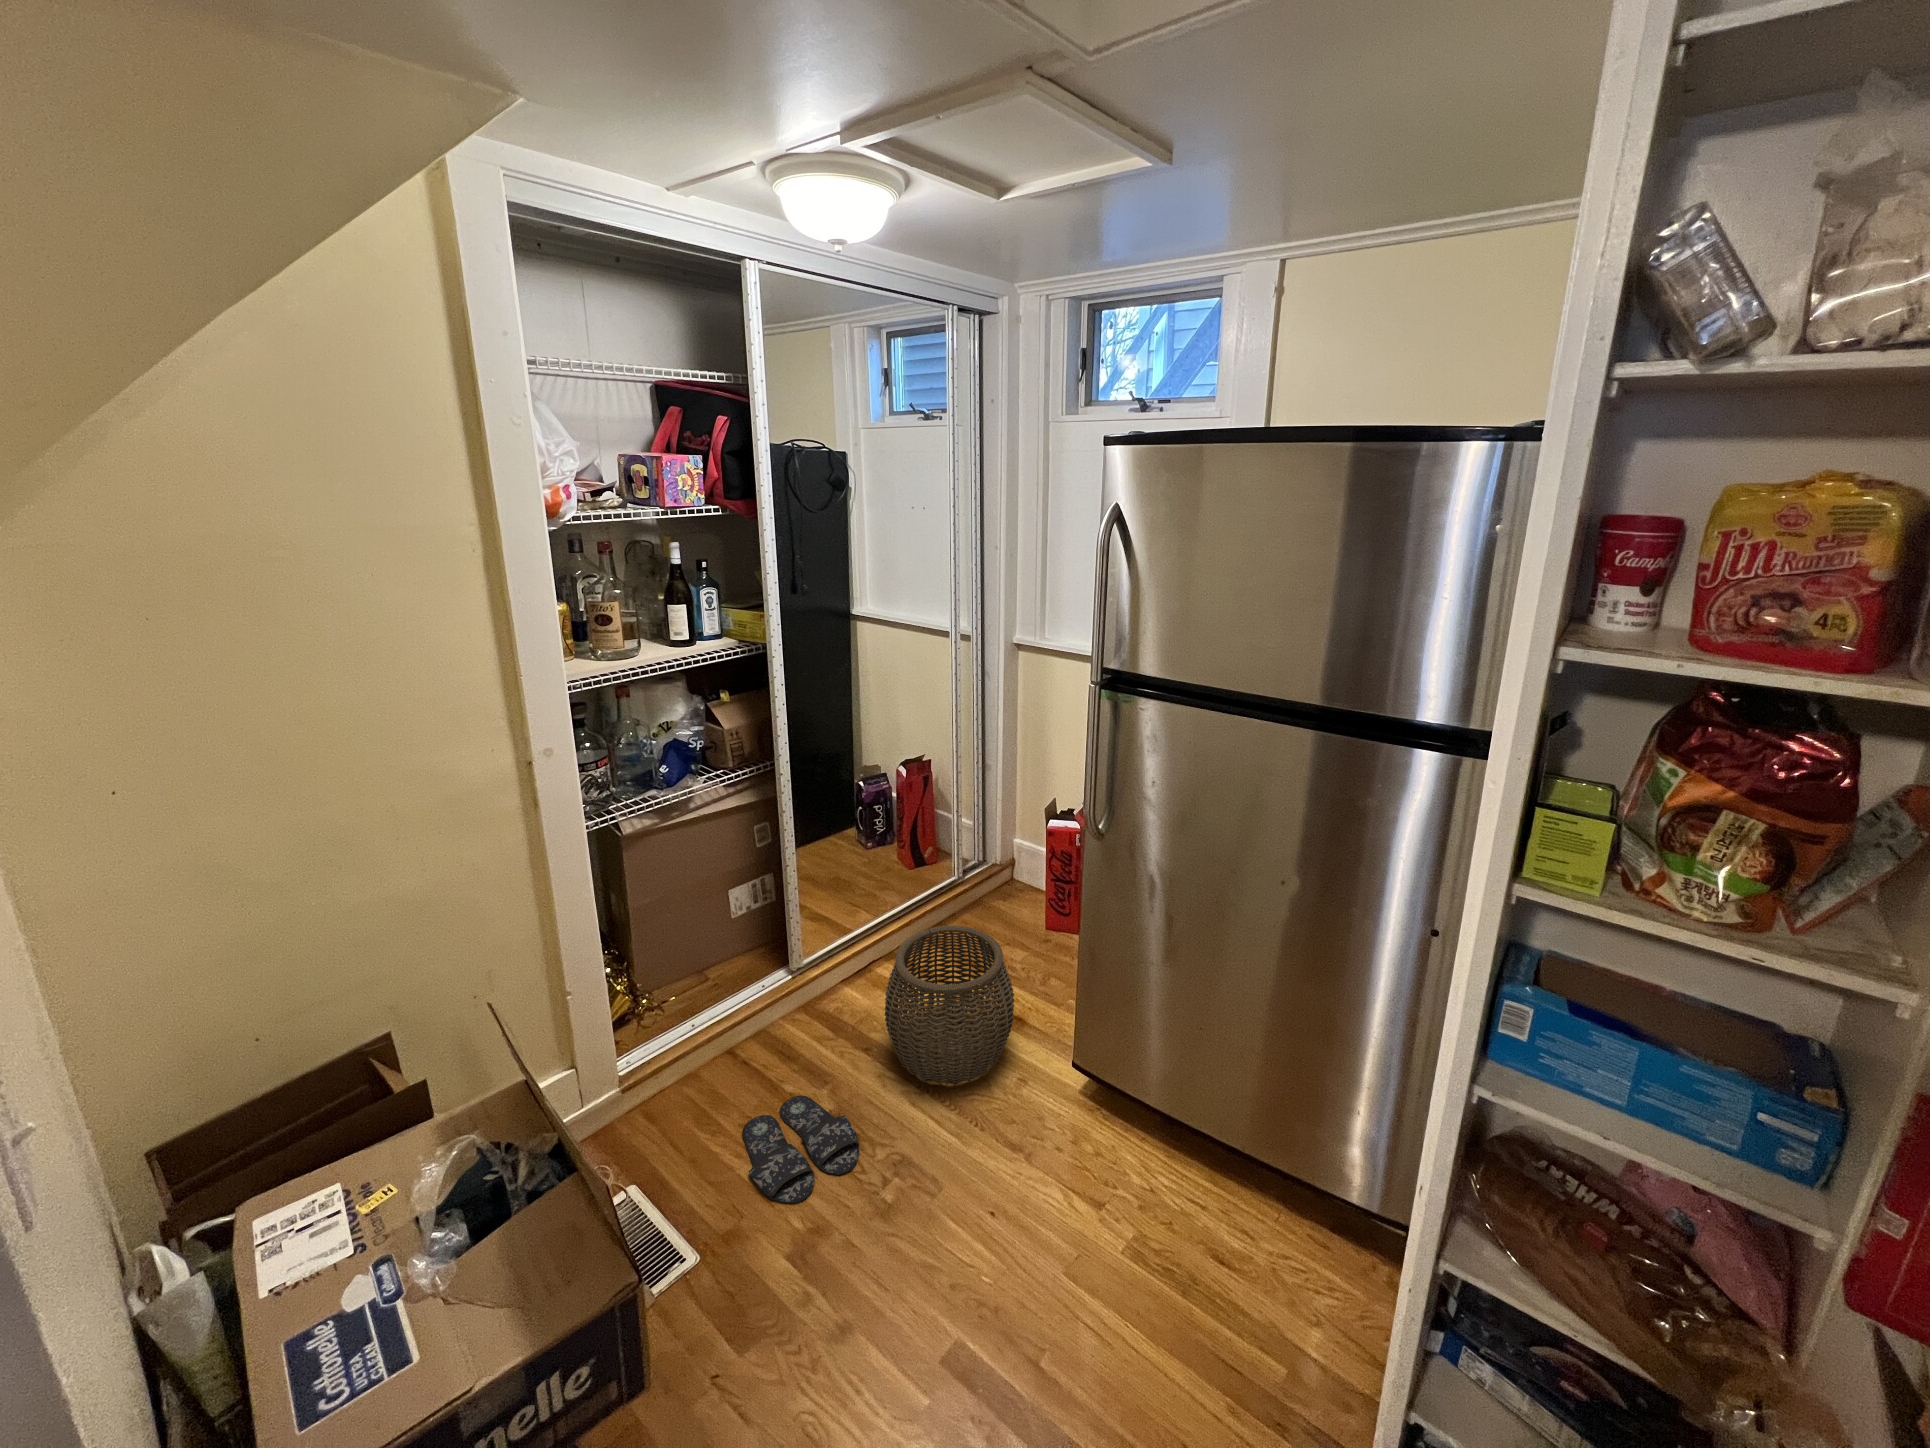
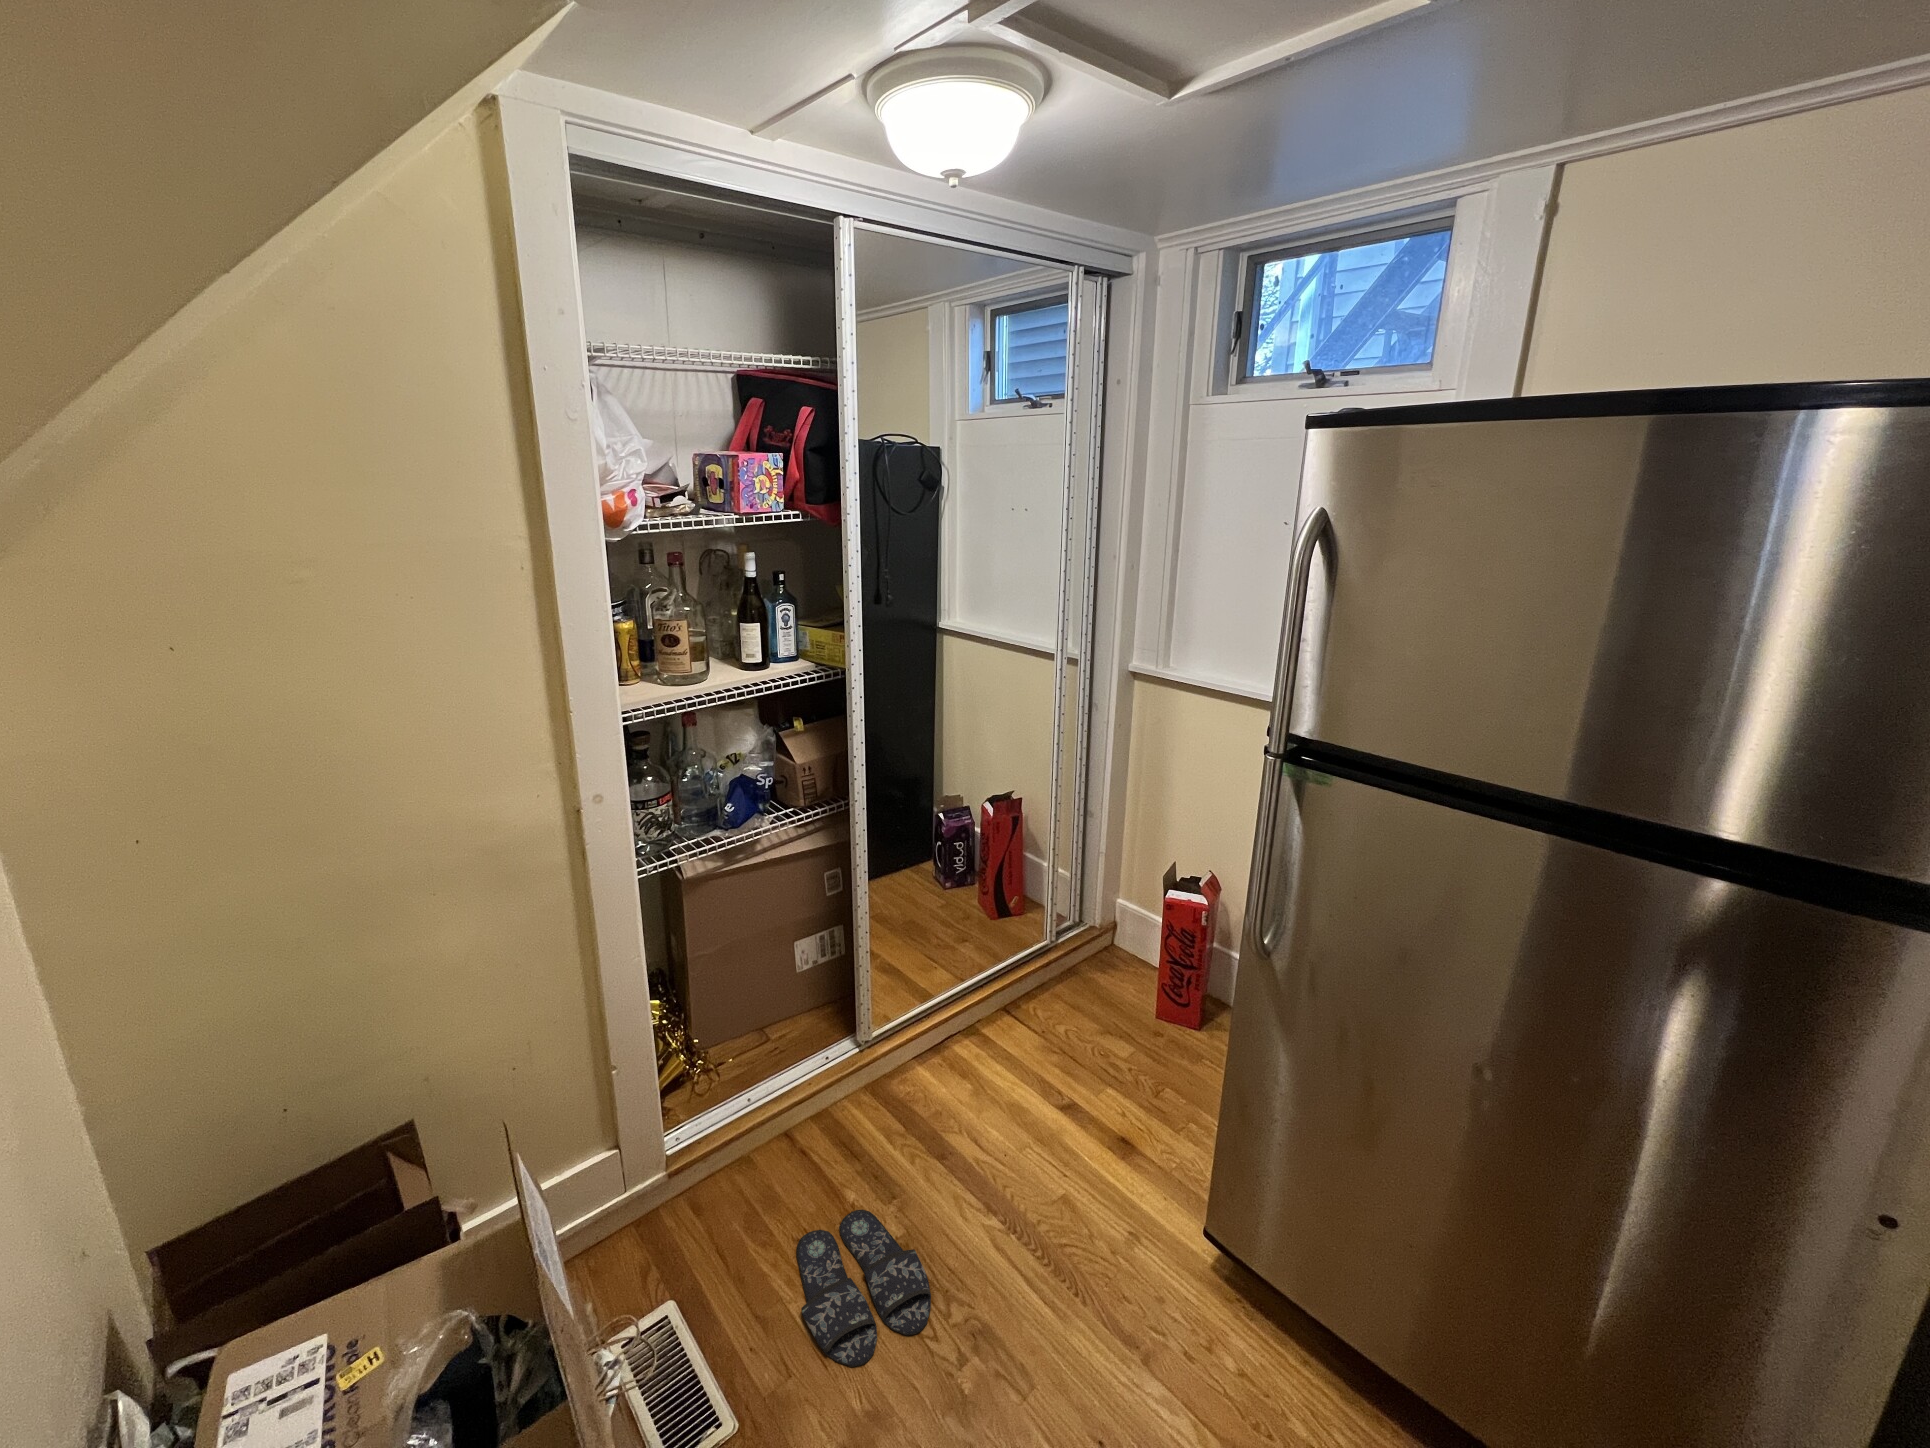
woven basket: present [884,926,1014,1085] -> none [965,1020,1126,1229]

